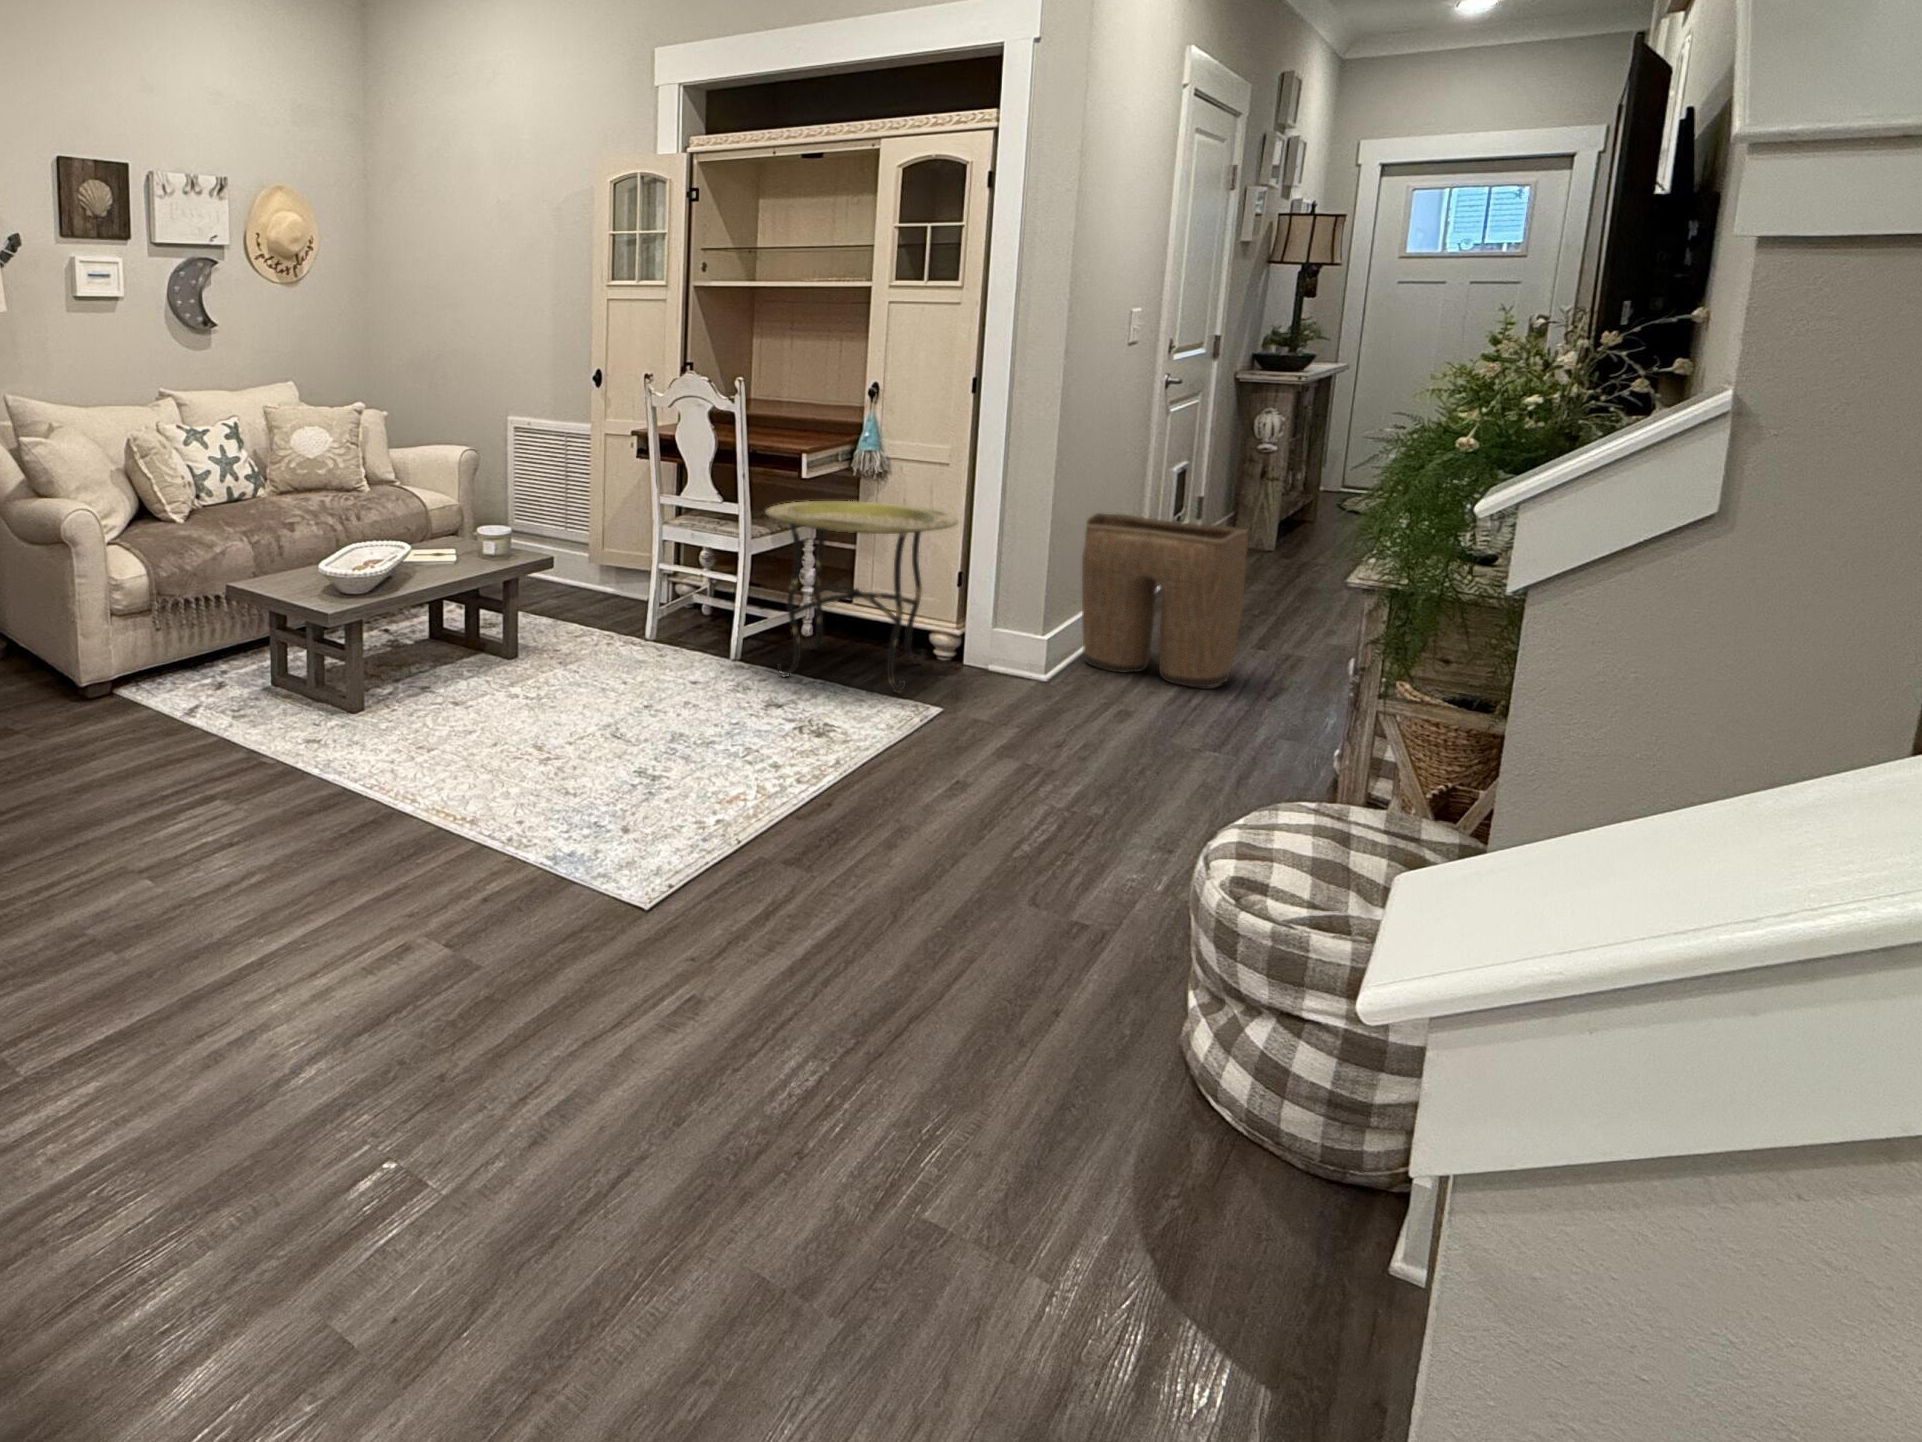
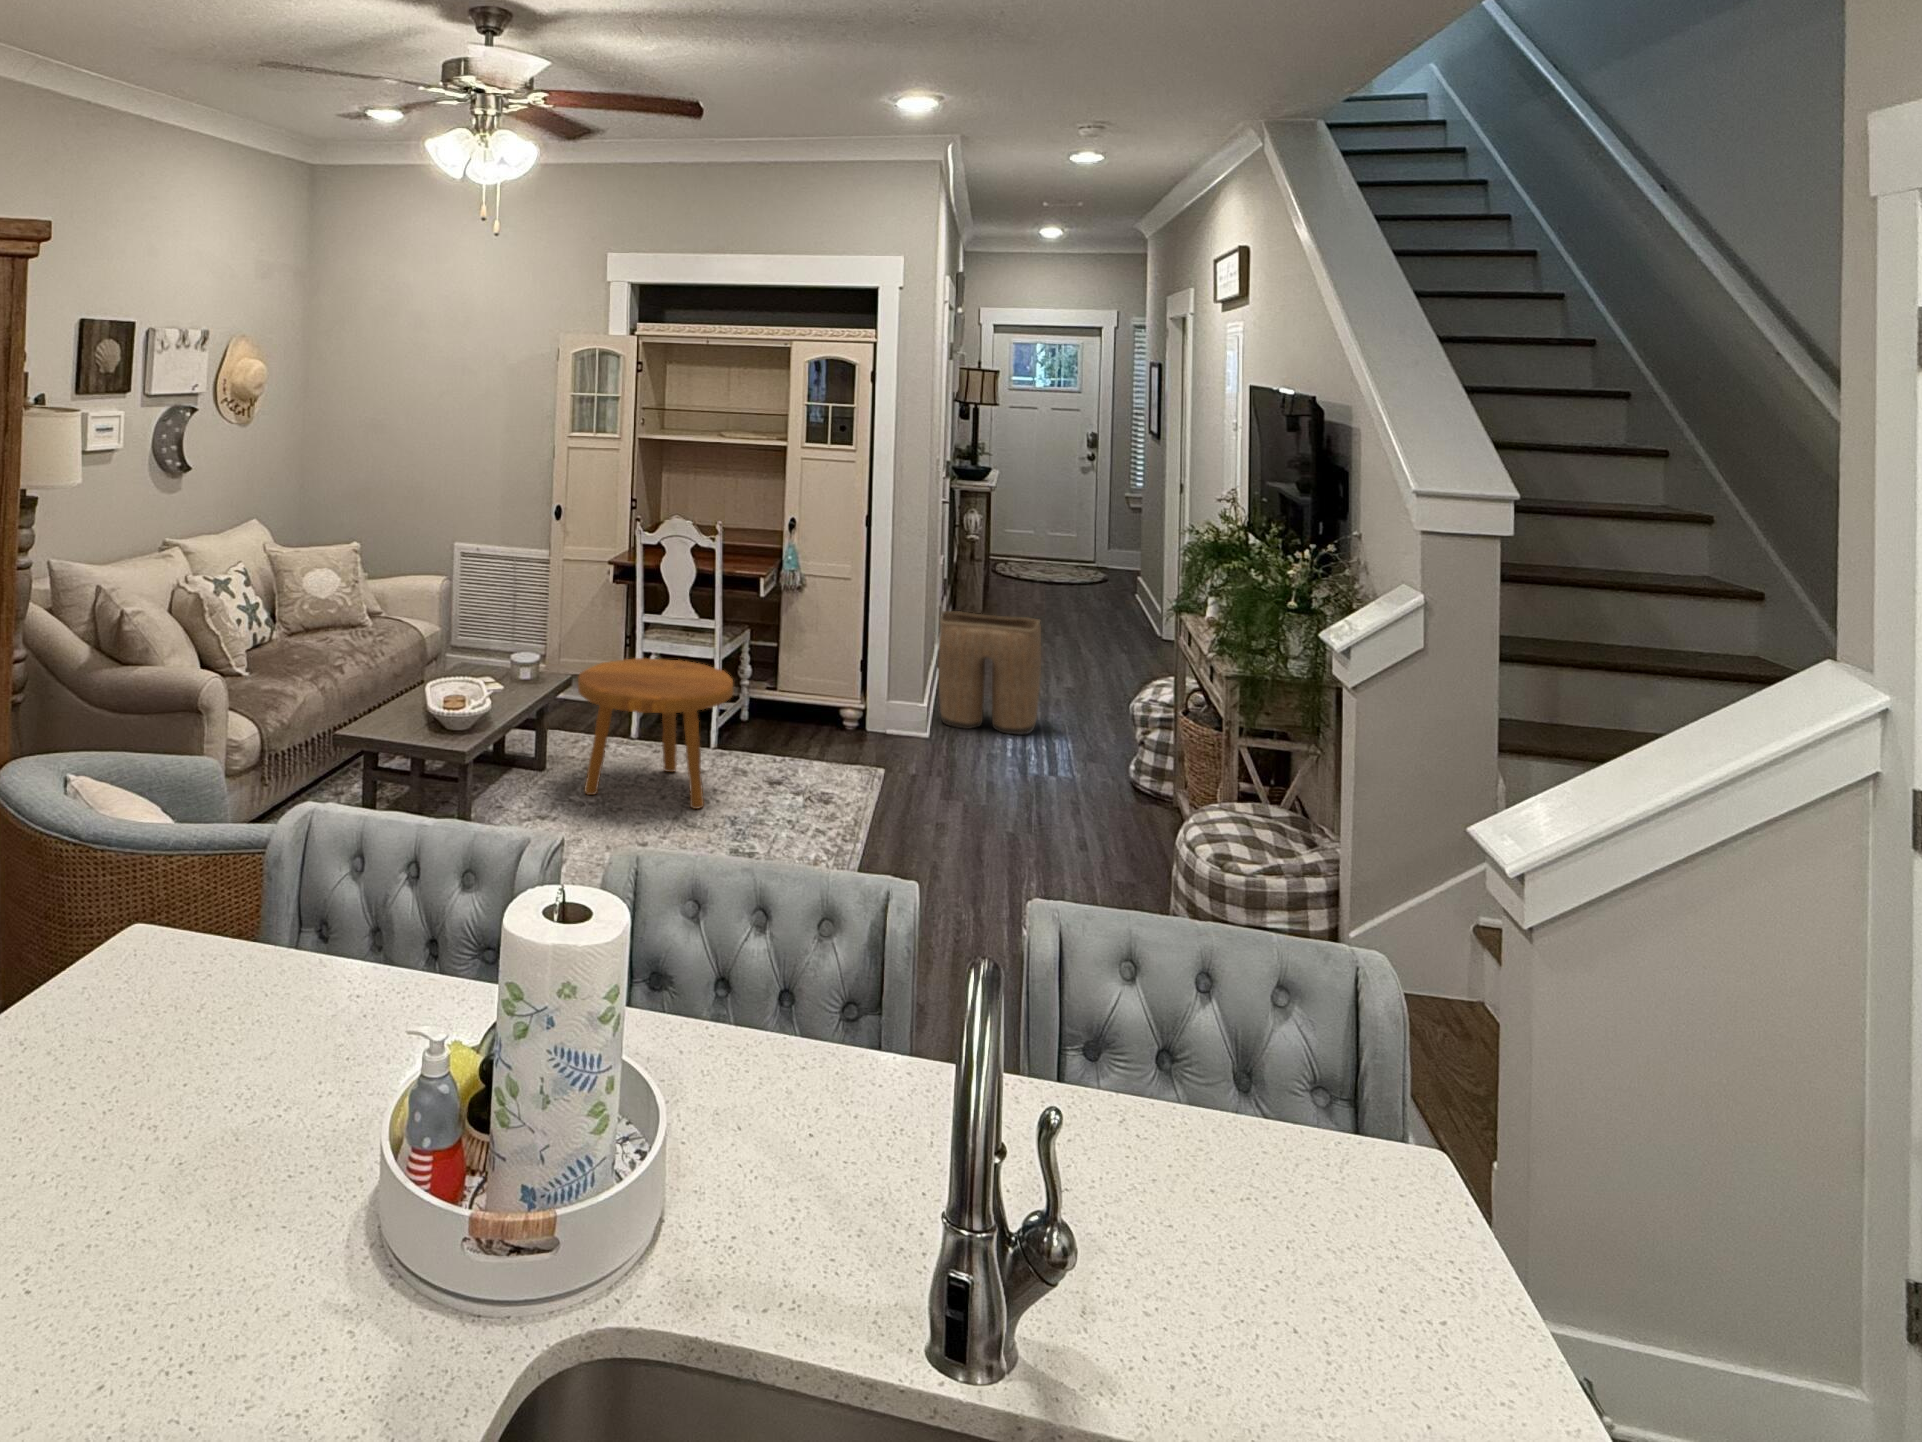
side table: present [766,501,958,693] -> none [740,614,882,764]
footstool: none [505,536,702,716] -> present [578,658,733,809]

